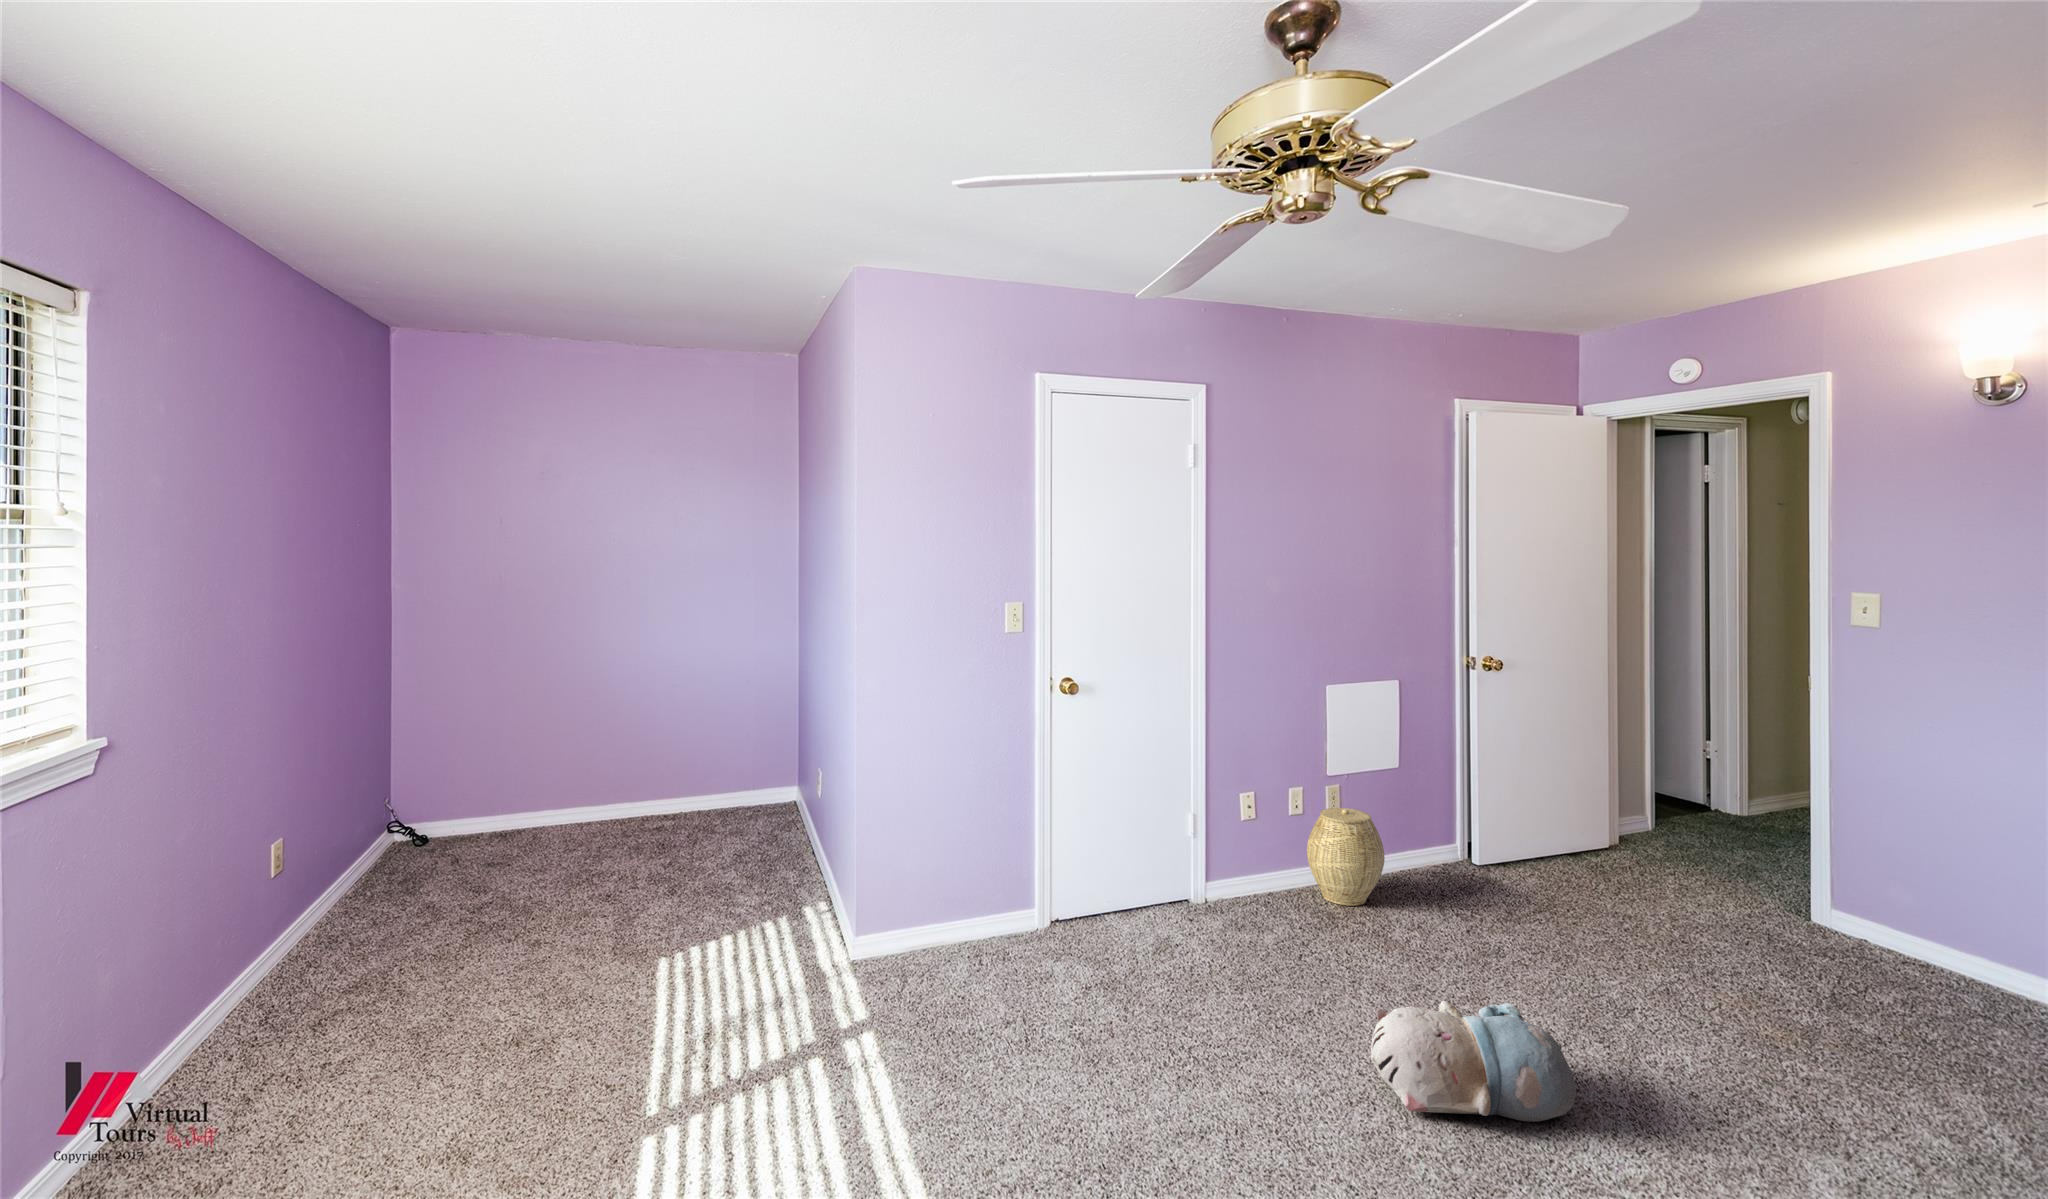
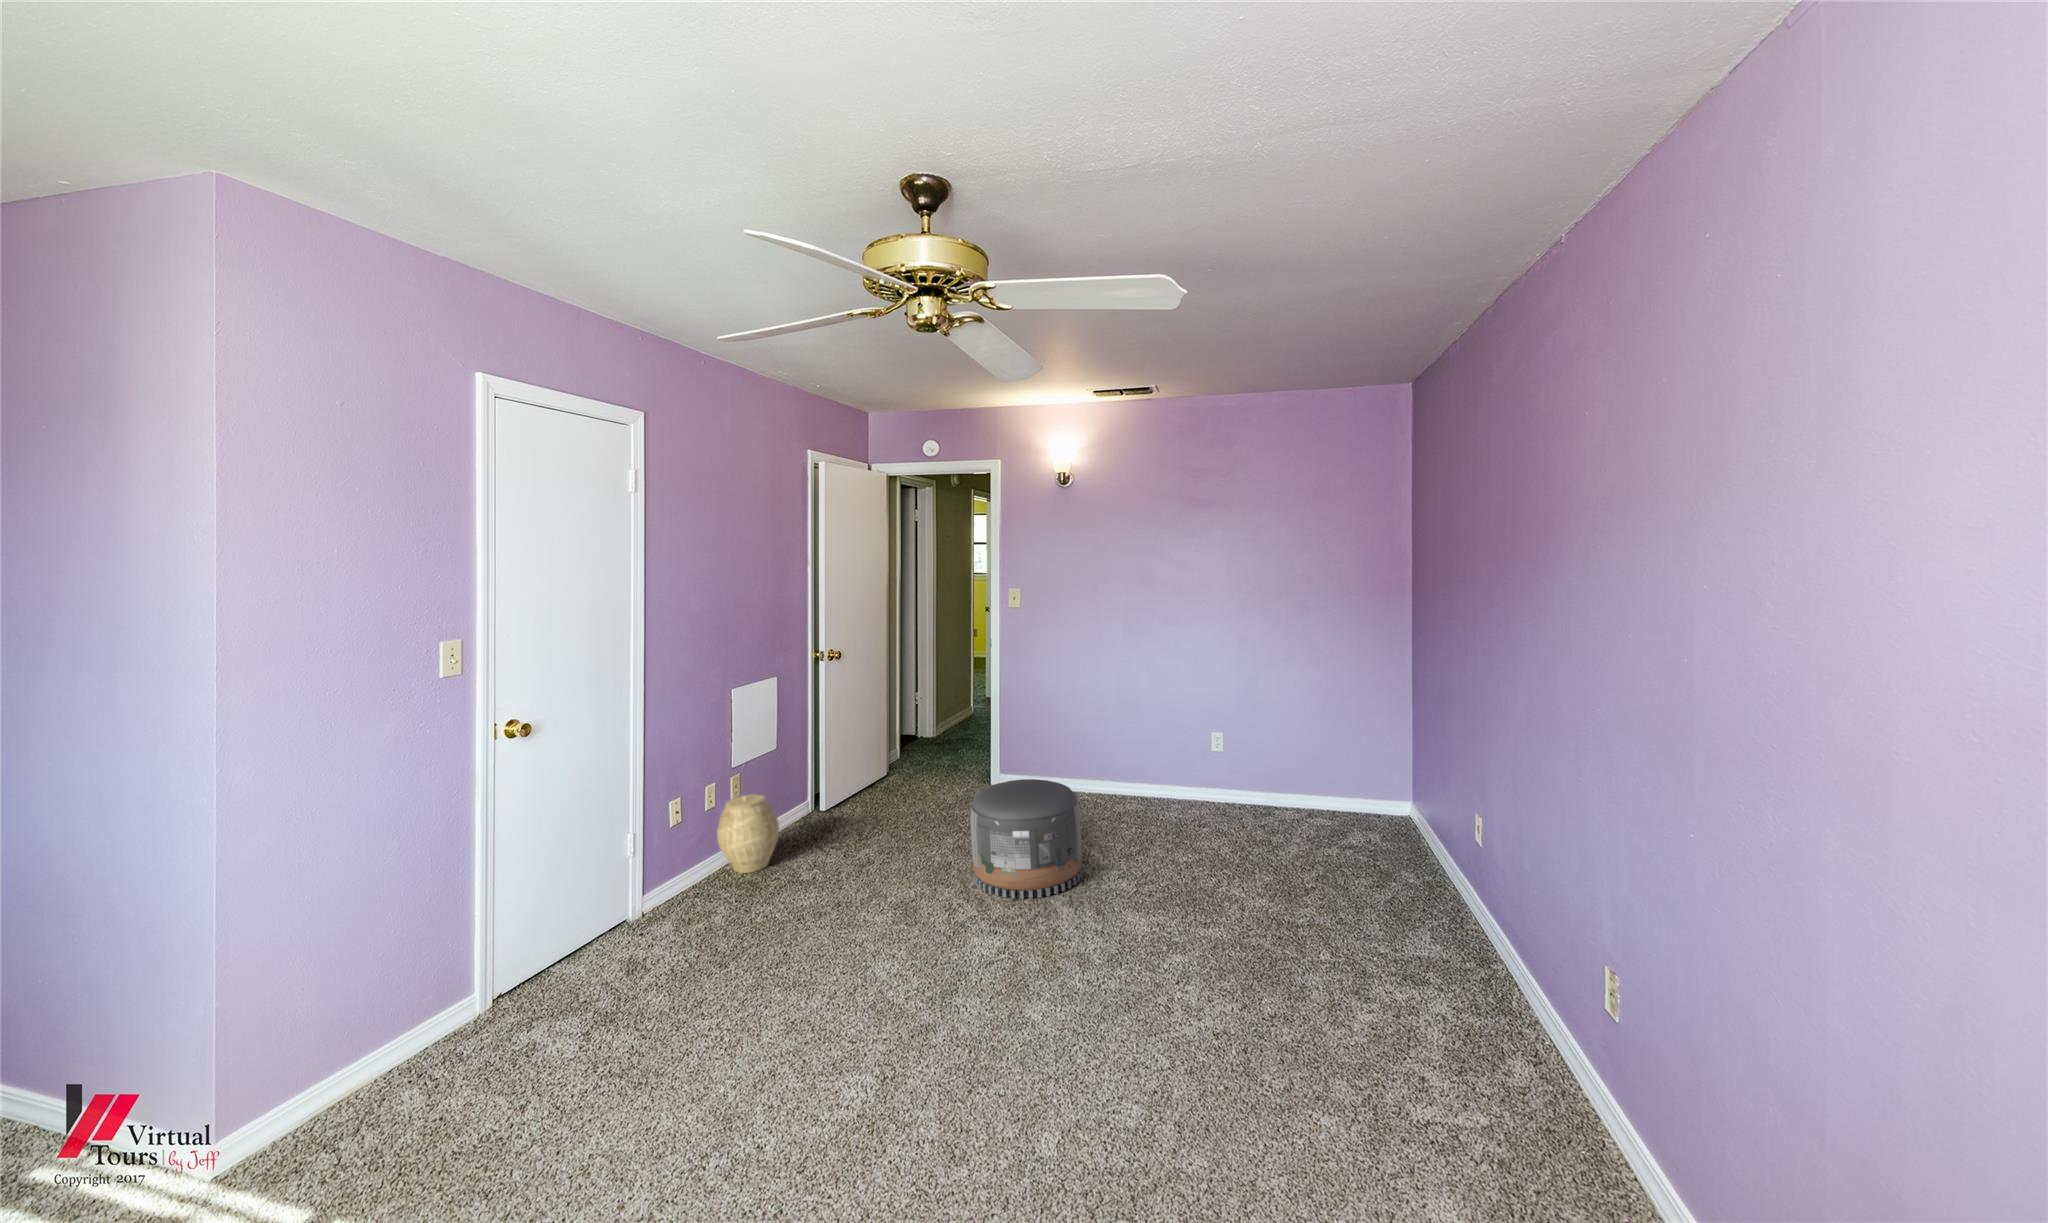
pouf: none [1652,912,1921,1160] -> present [970,779,1082,899]
plush toy: present [1371,1001,1576,1122] -> none [845,882,965,977]

